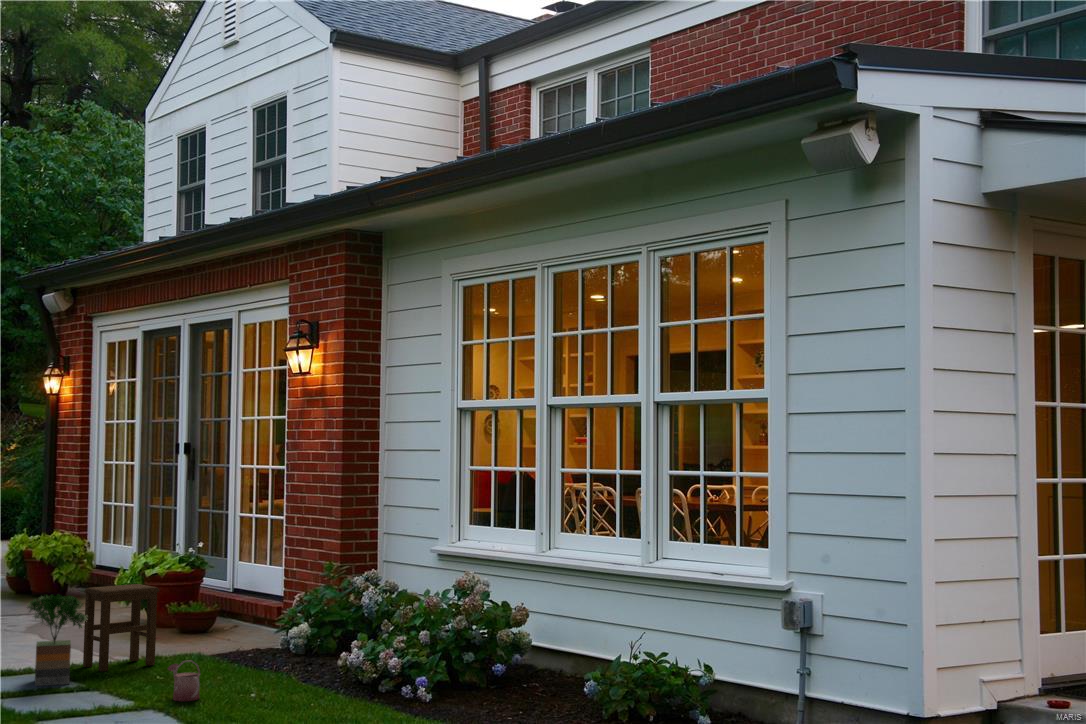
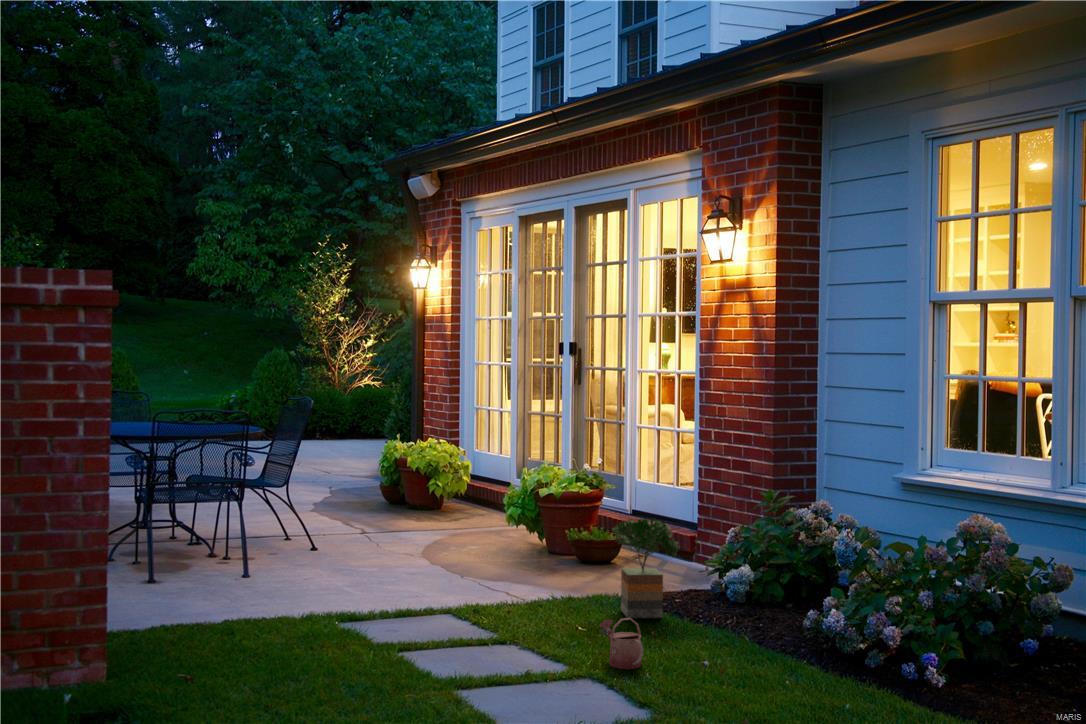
stool: present [83,584,159,672] -> none [488,512,572,615]
potted tree: present [27,595,86,686] -> present [613,519,678,618]

